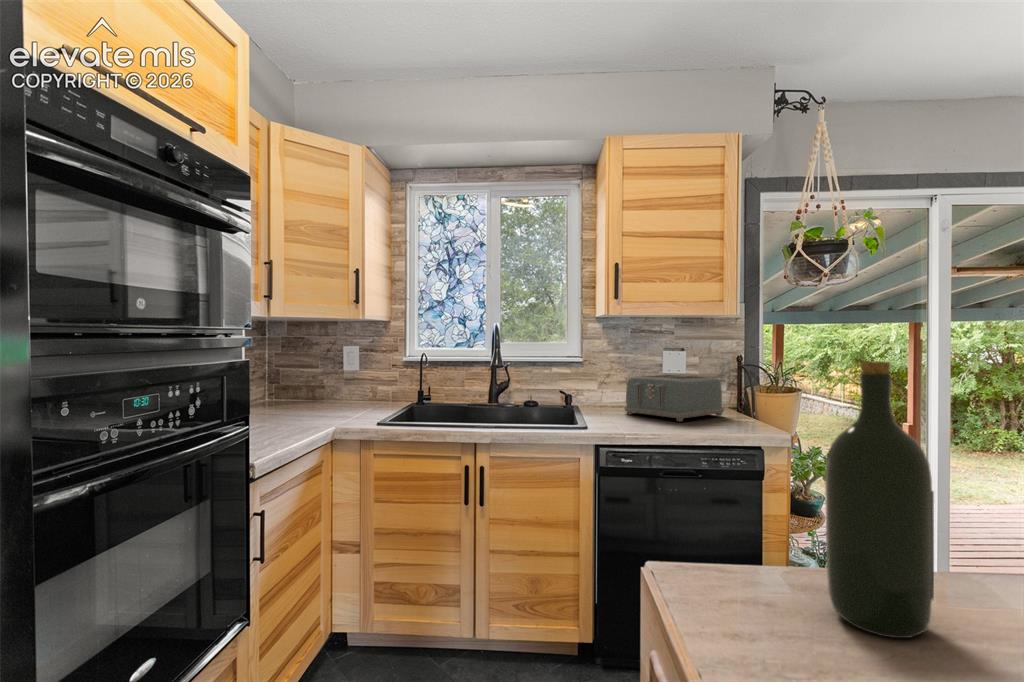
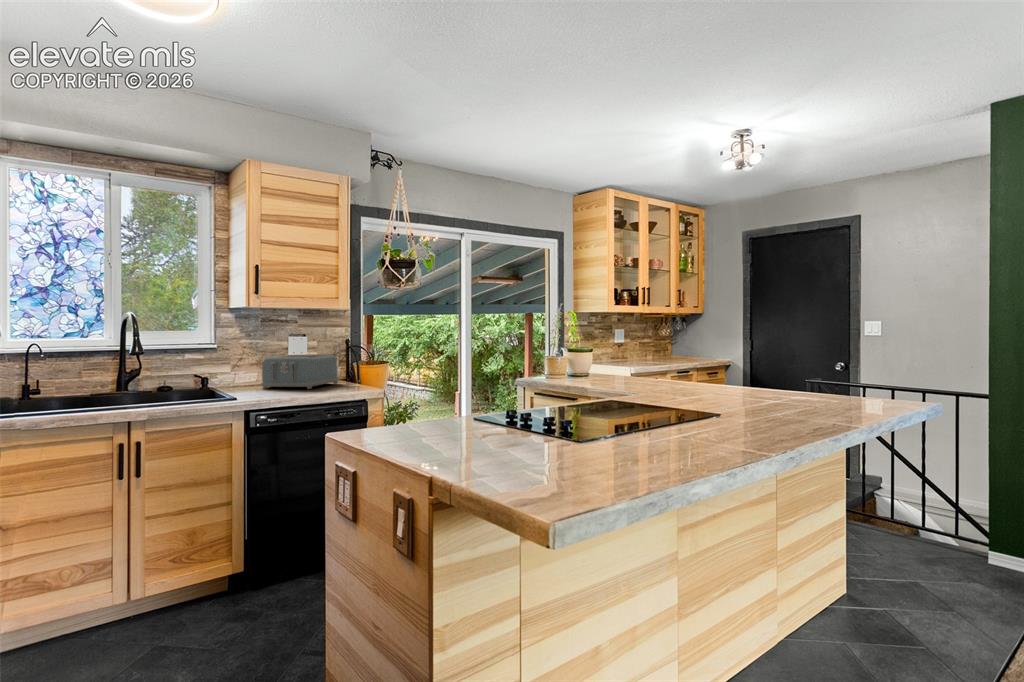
wine bottle: present [825,361,934,638] -> none [415,333,450,436]

